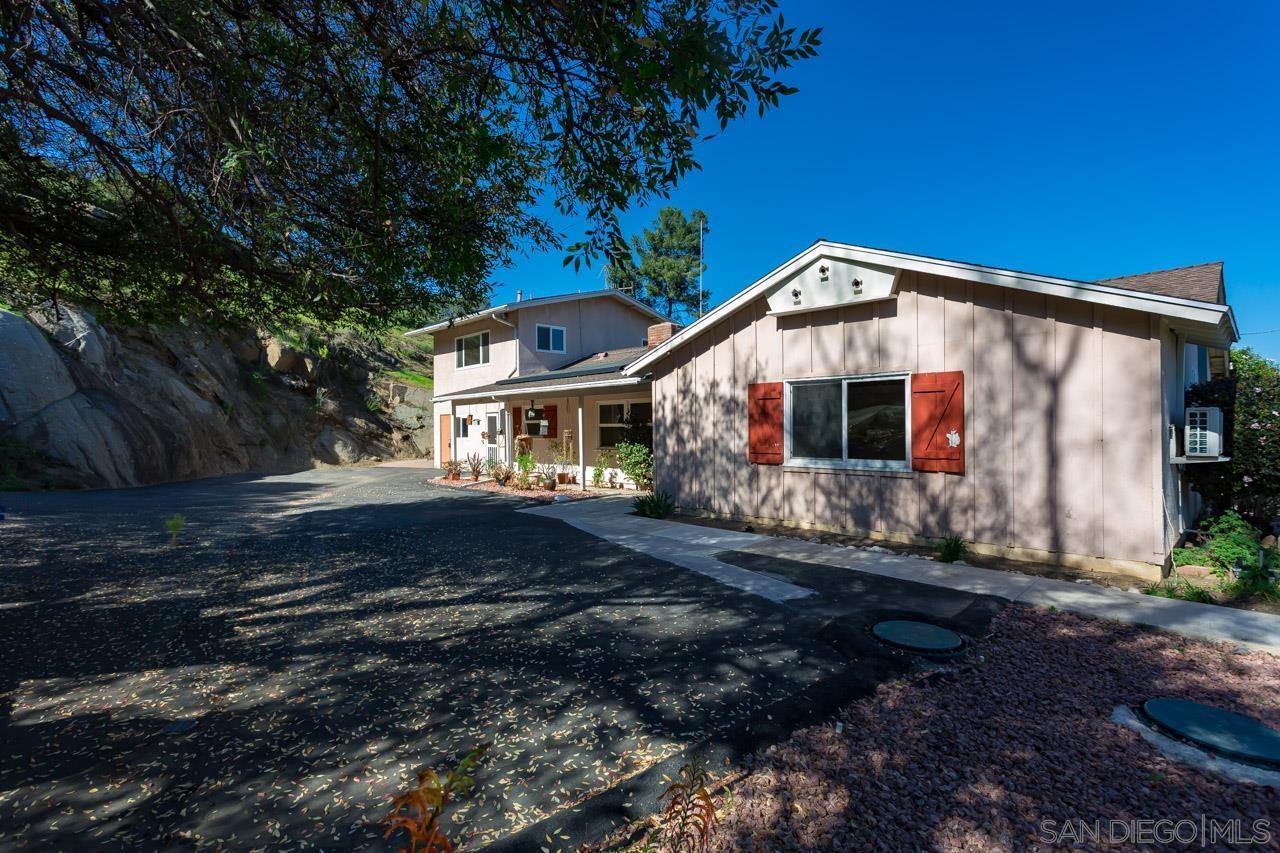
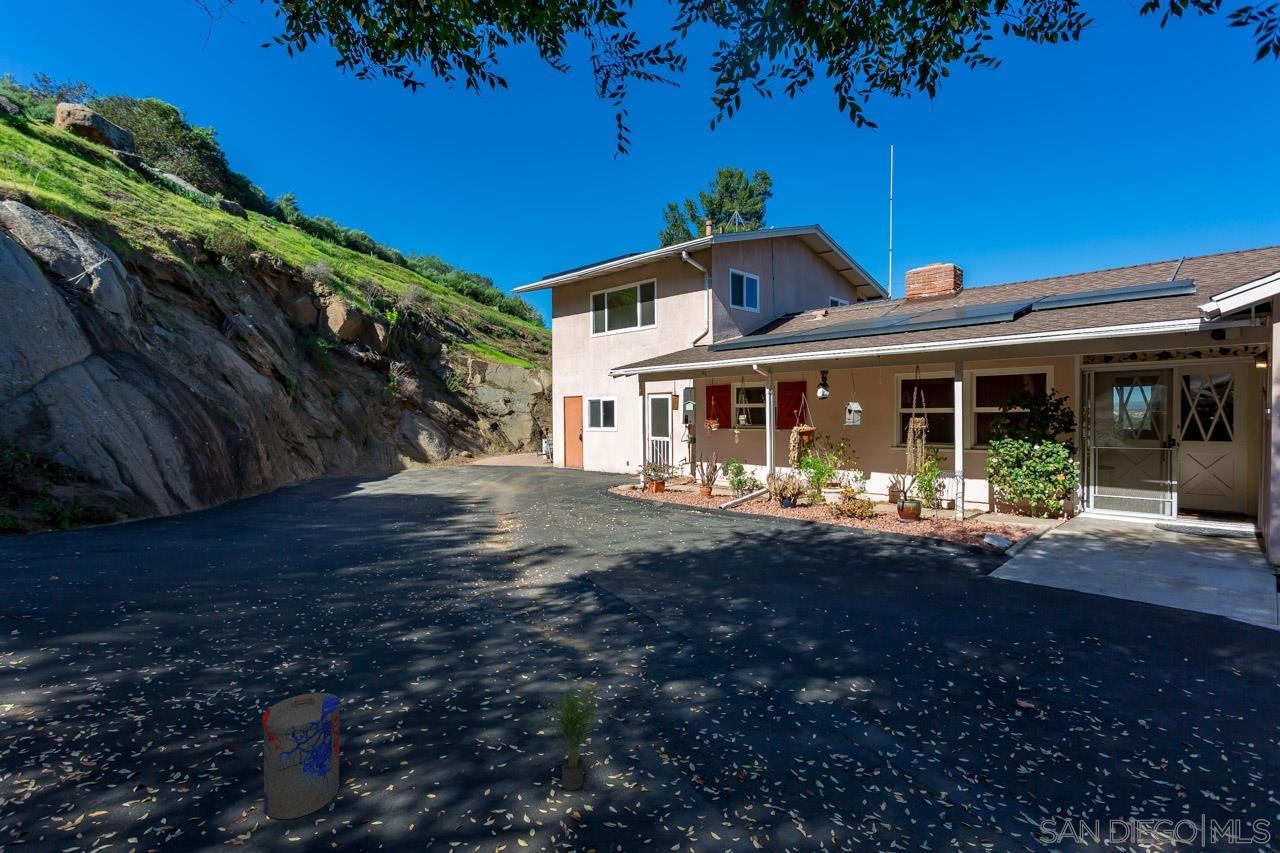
trash can: none [75,515,103,548] -> present [262,693,341,819]

